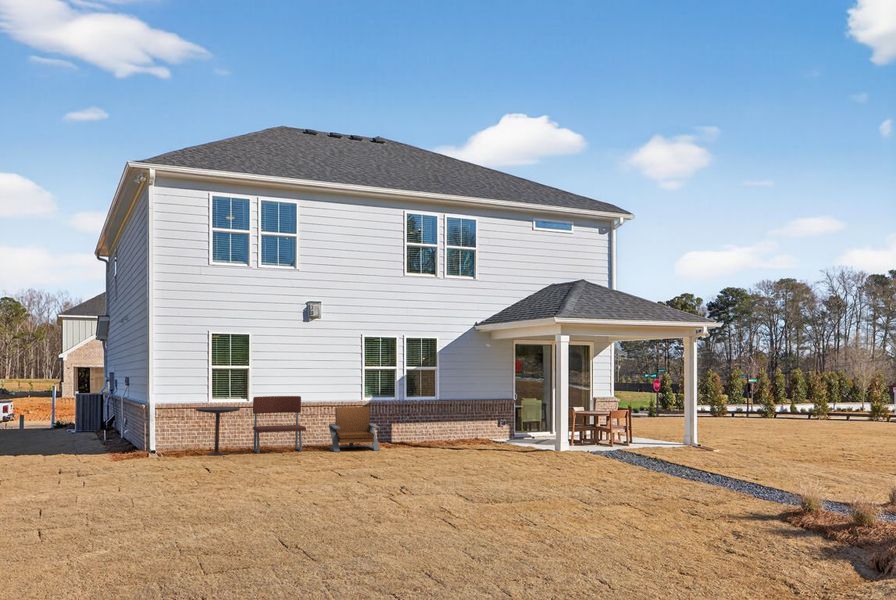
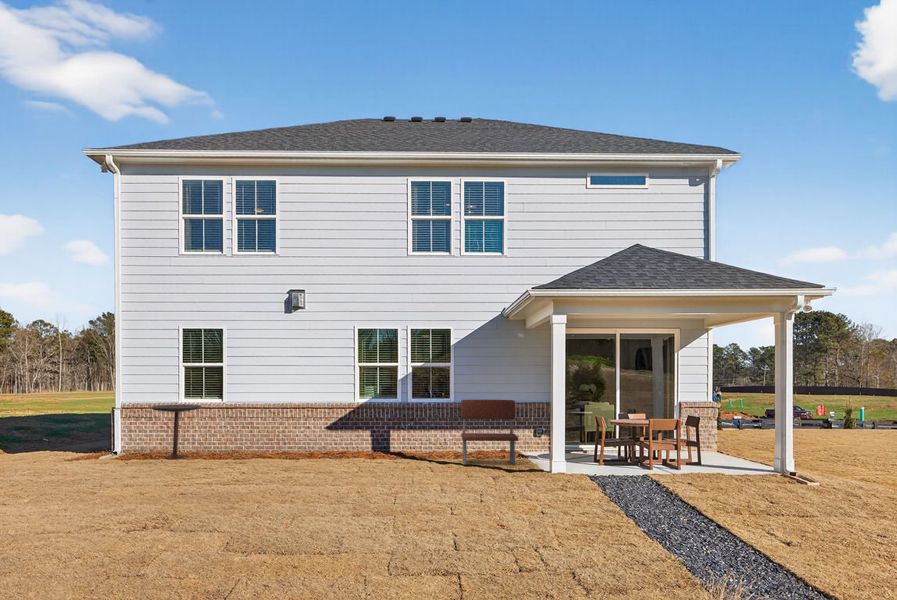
bench: present [253,396,306,453] -> present [461,399,518,465]
lounge chair: present [329,407,380,452] -> none [297,410,362,465]

